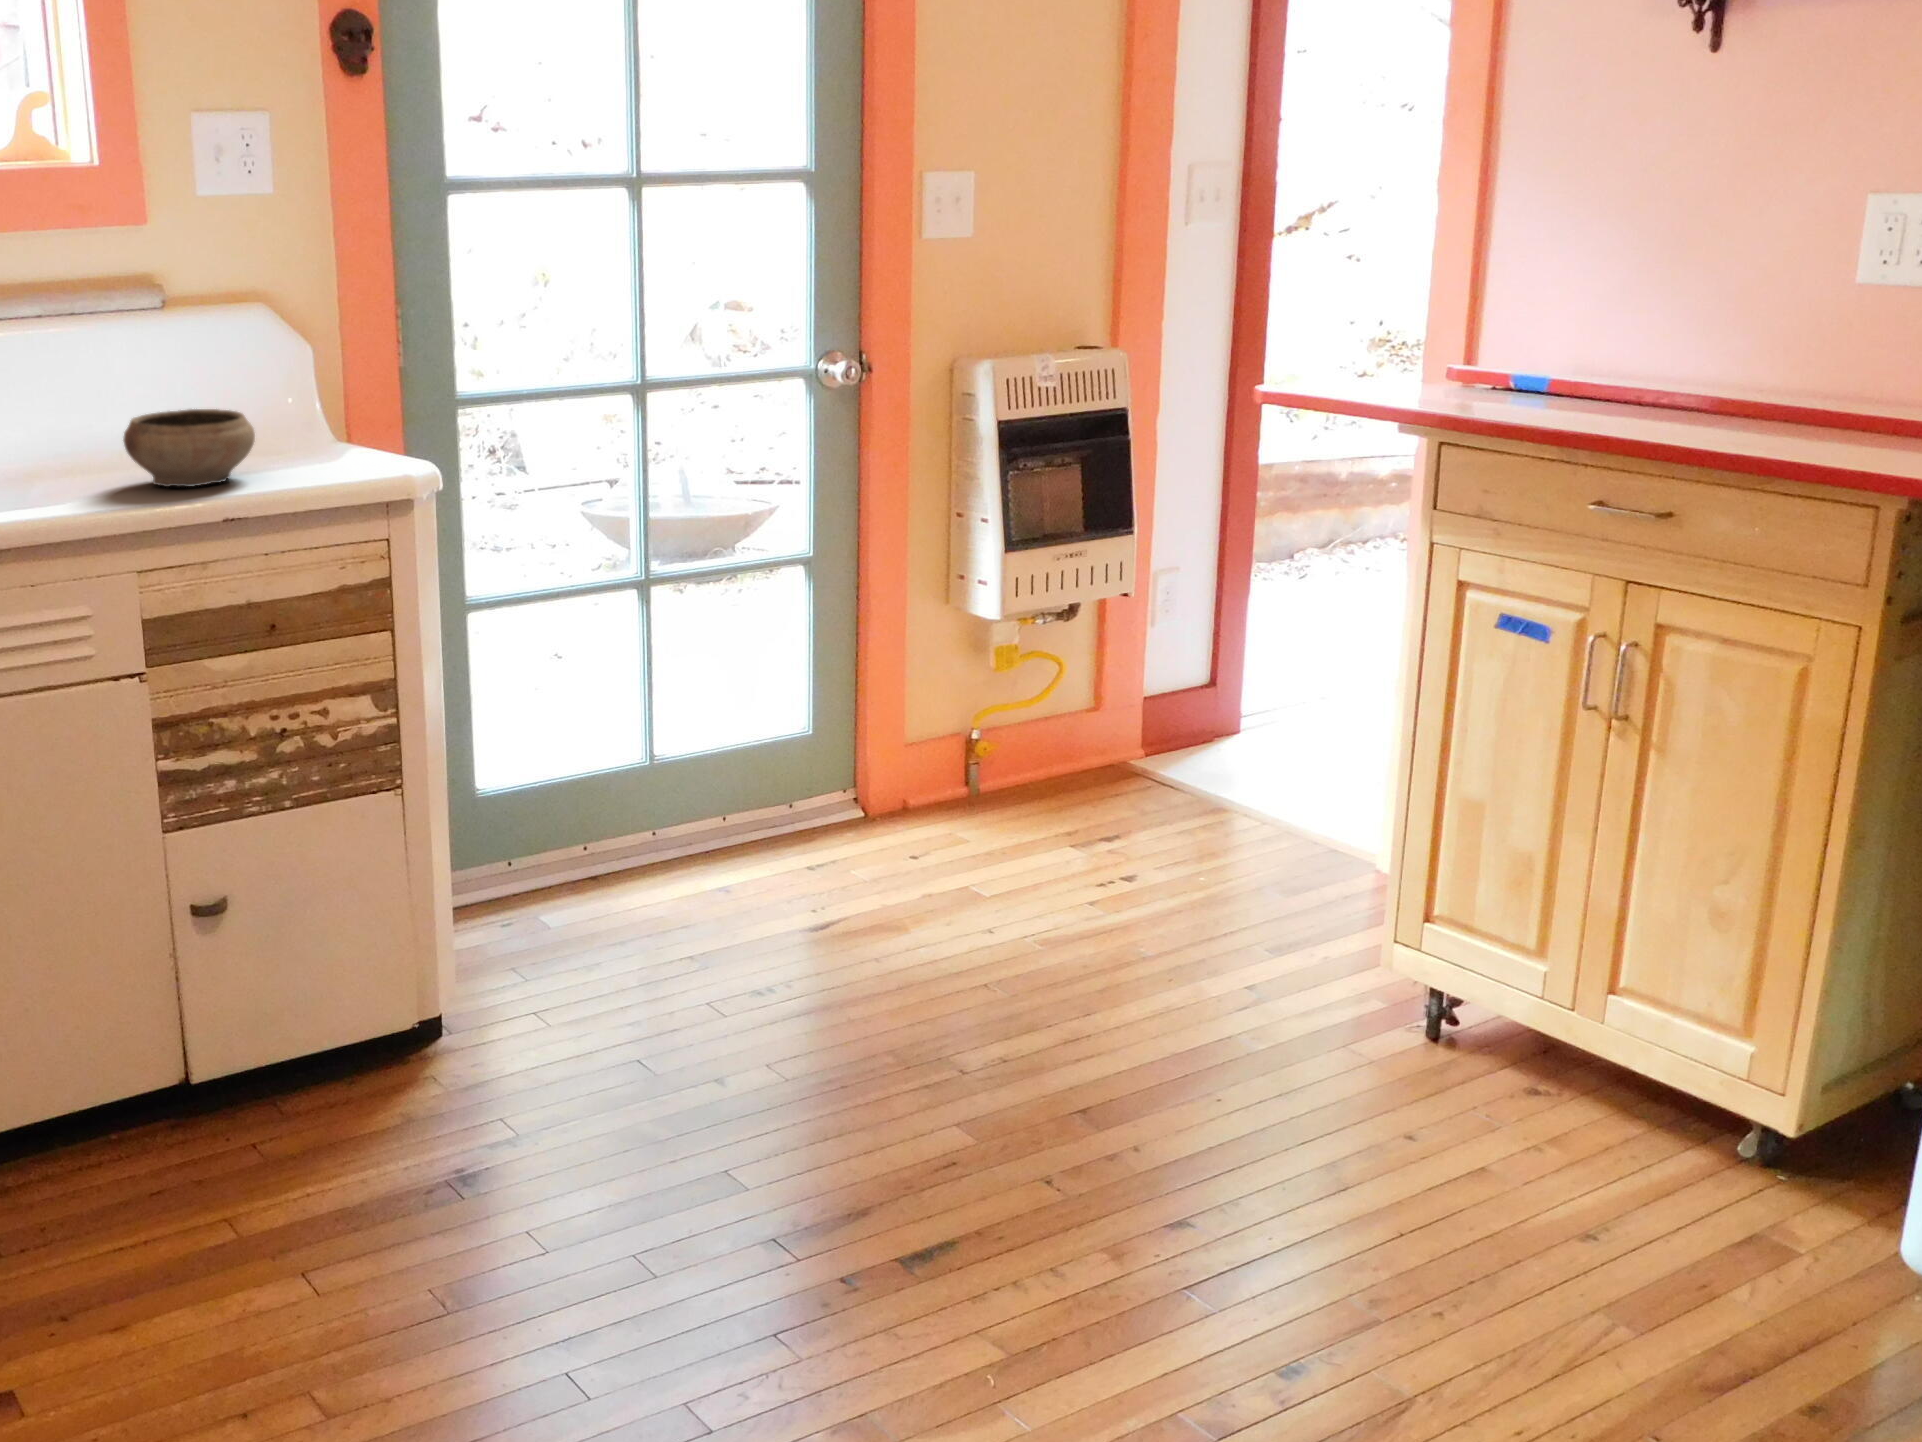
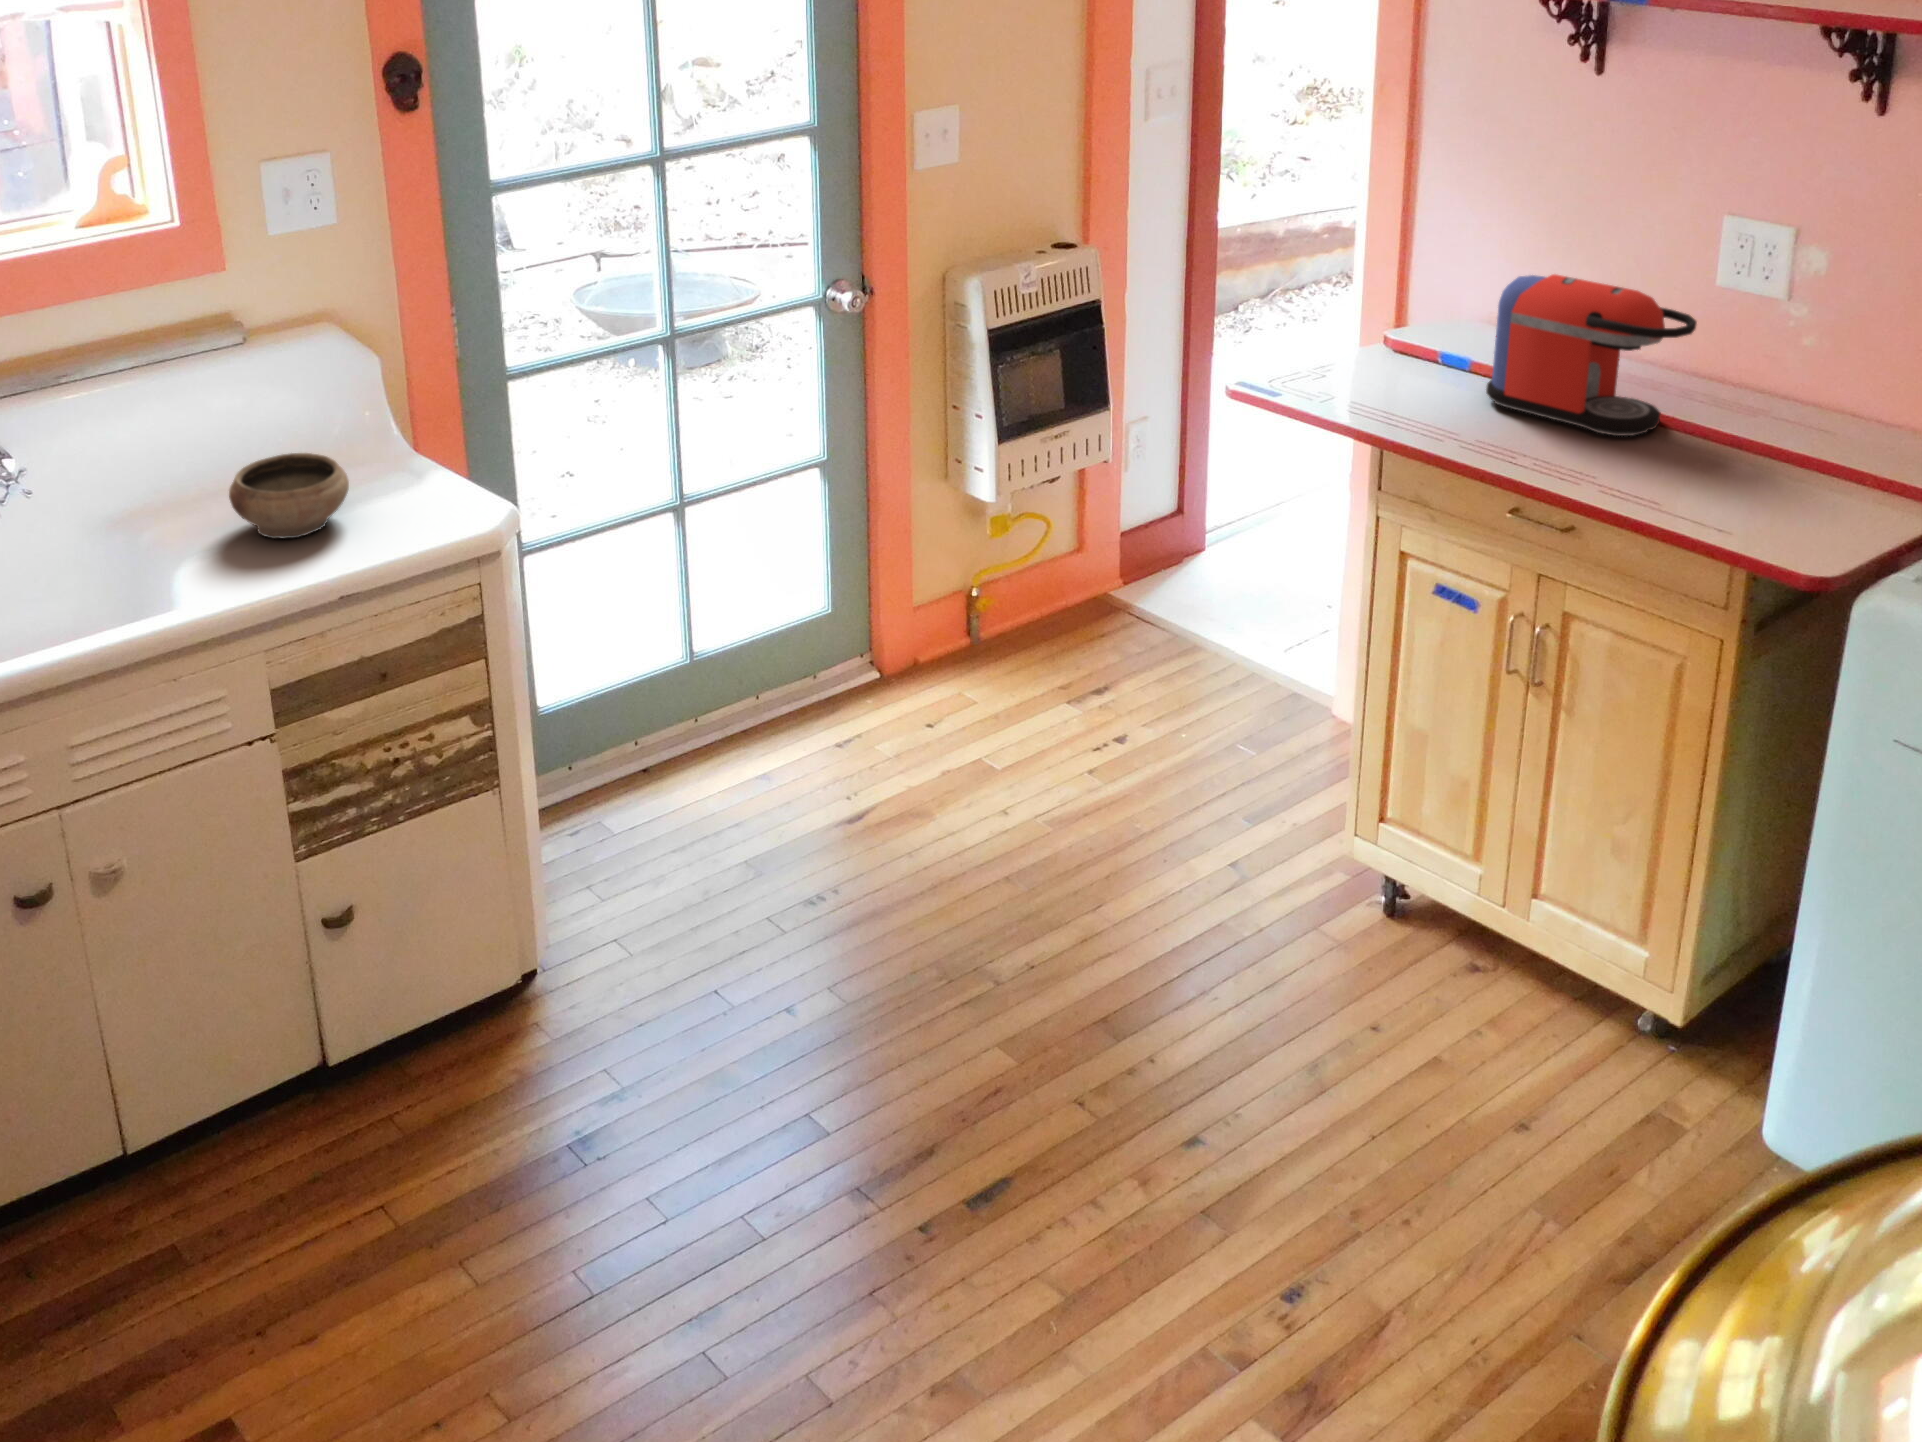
coffee maker: none [1570,244,1838,424] -> present [1486,274,1697,436]

